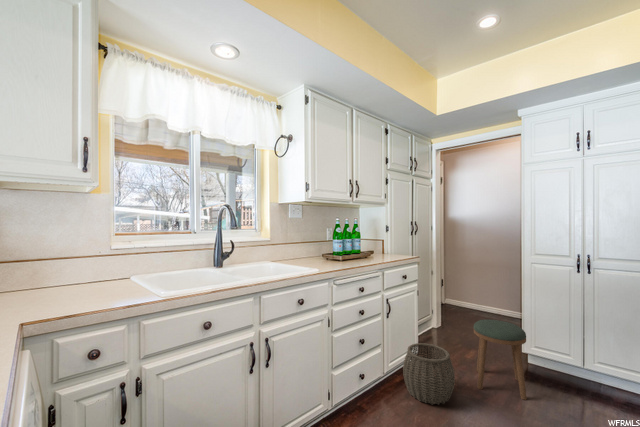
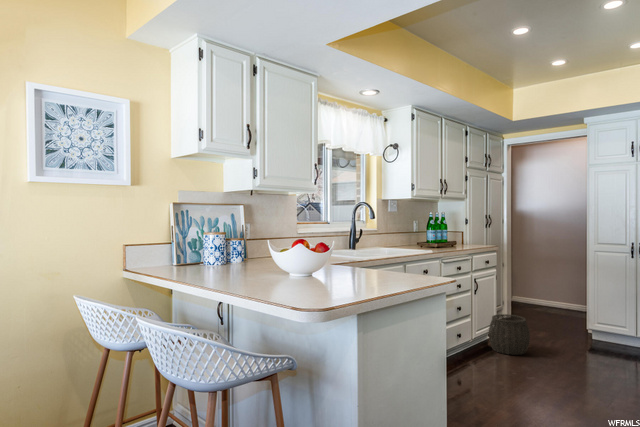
stool: present [473,319,527,400] -> none [544,297,586,353]

